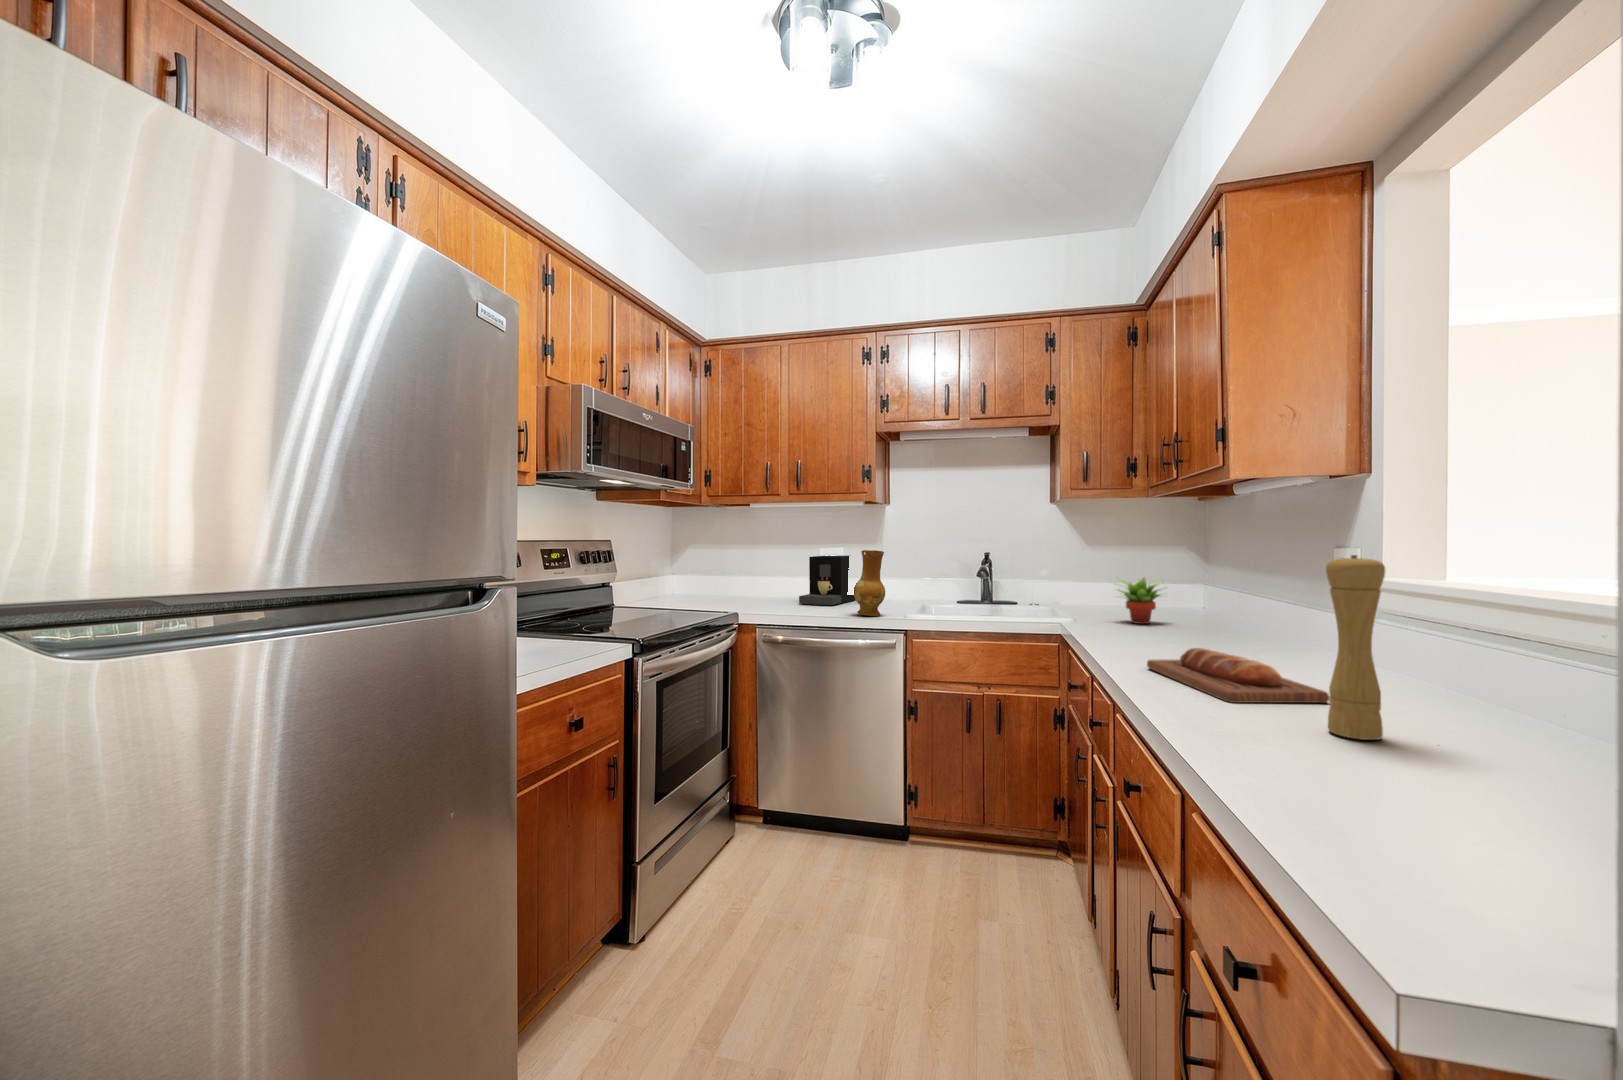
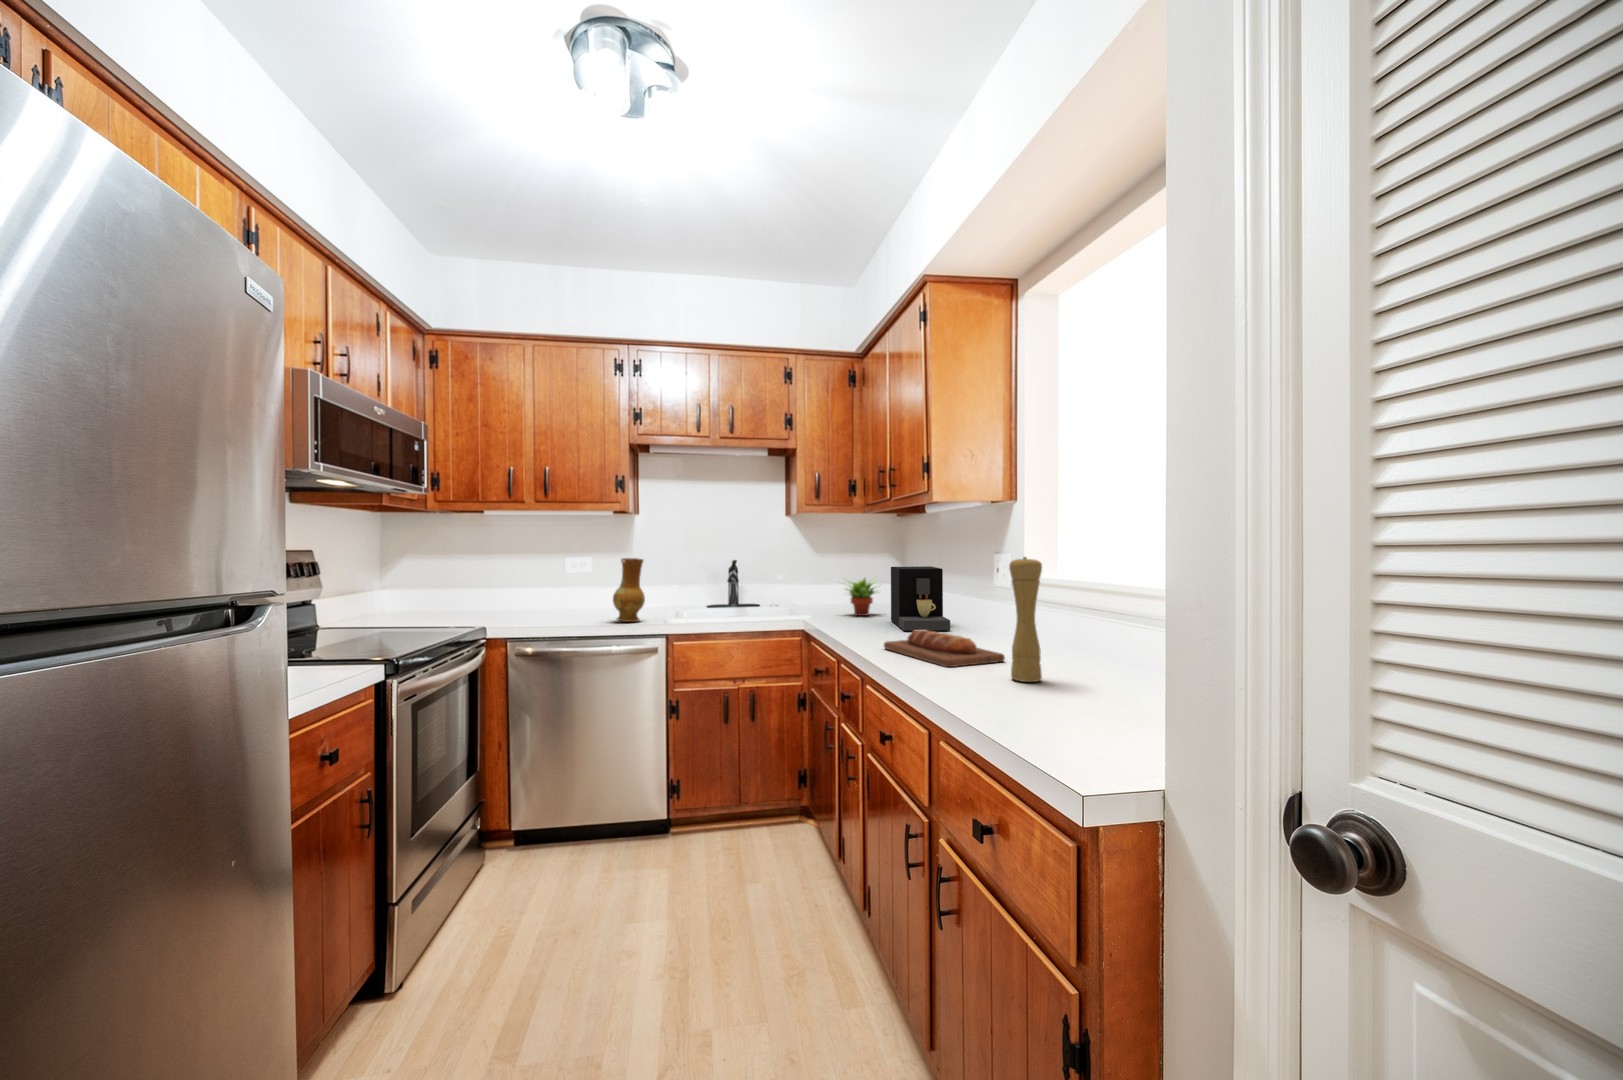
coffee maker: present [799,556,855,605] -> present [891,566,950,631]

